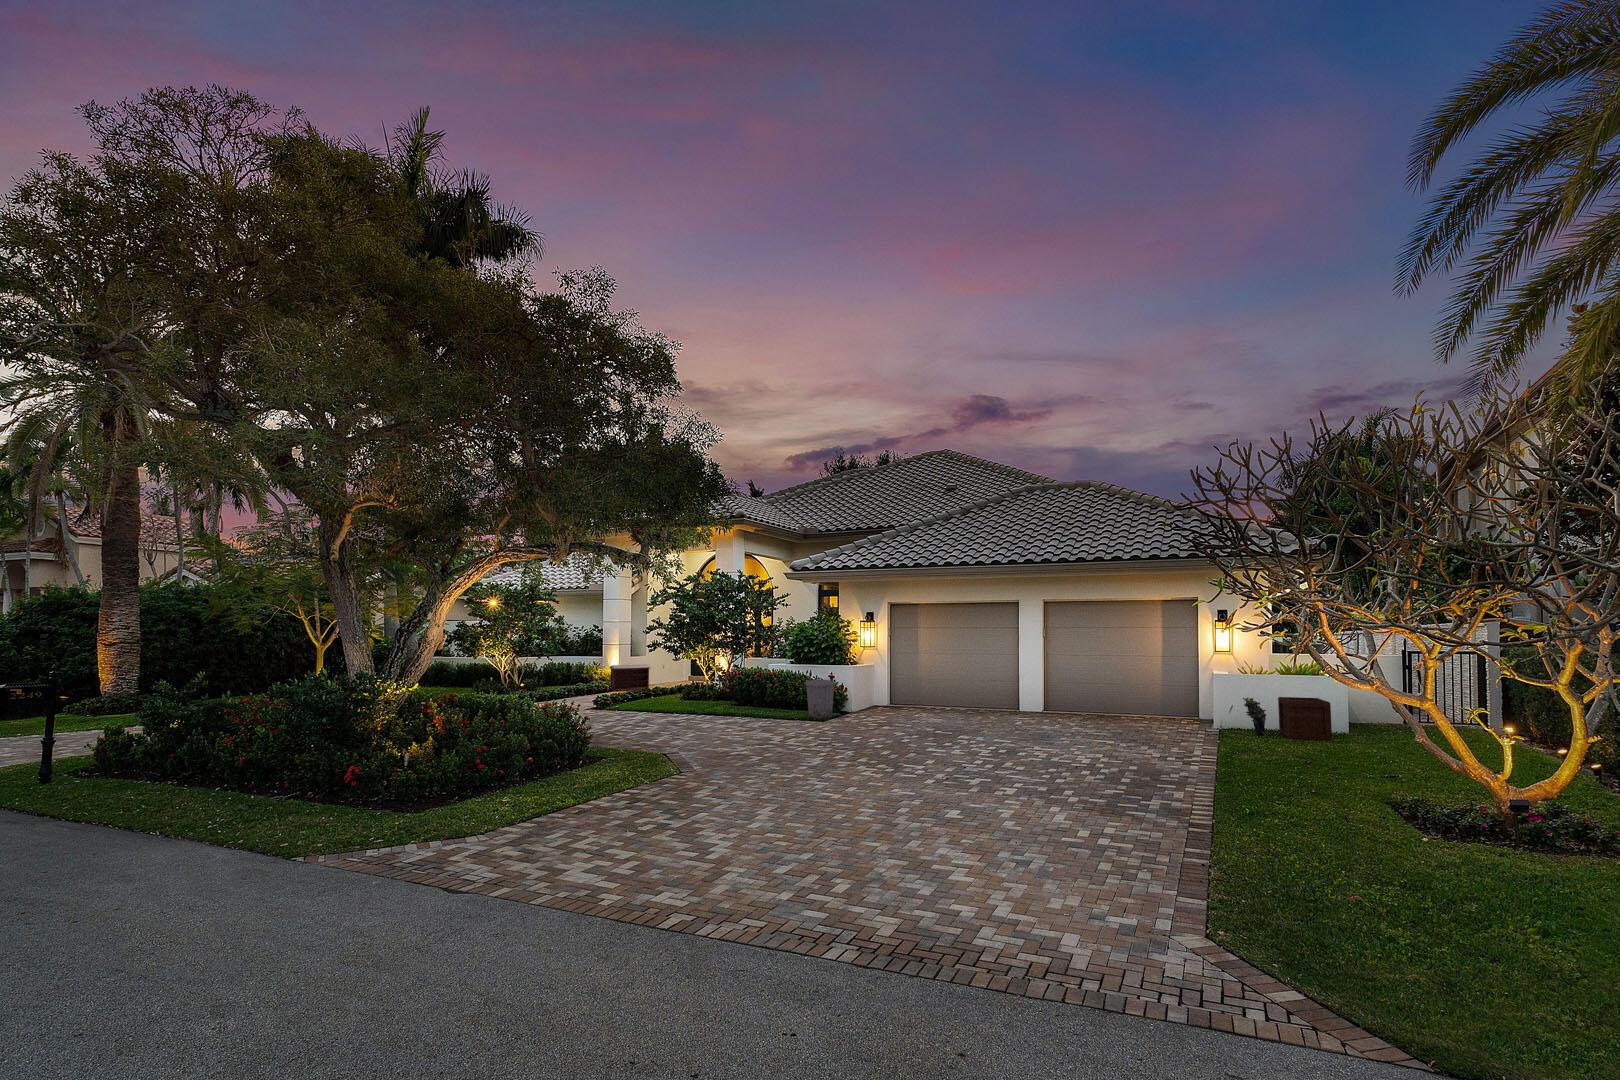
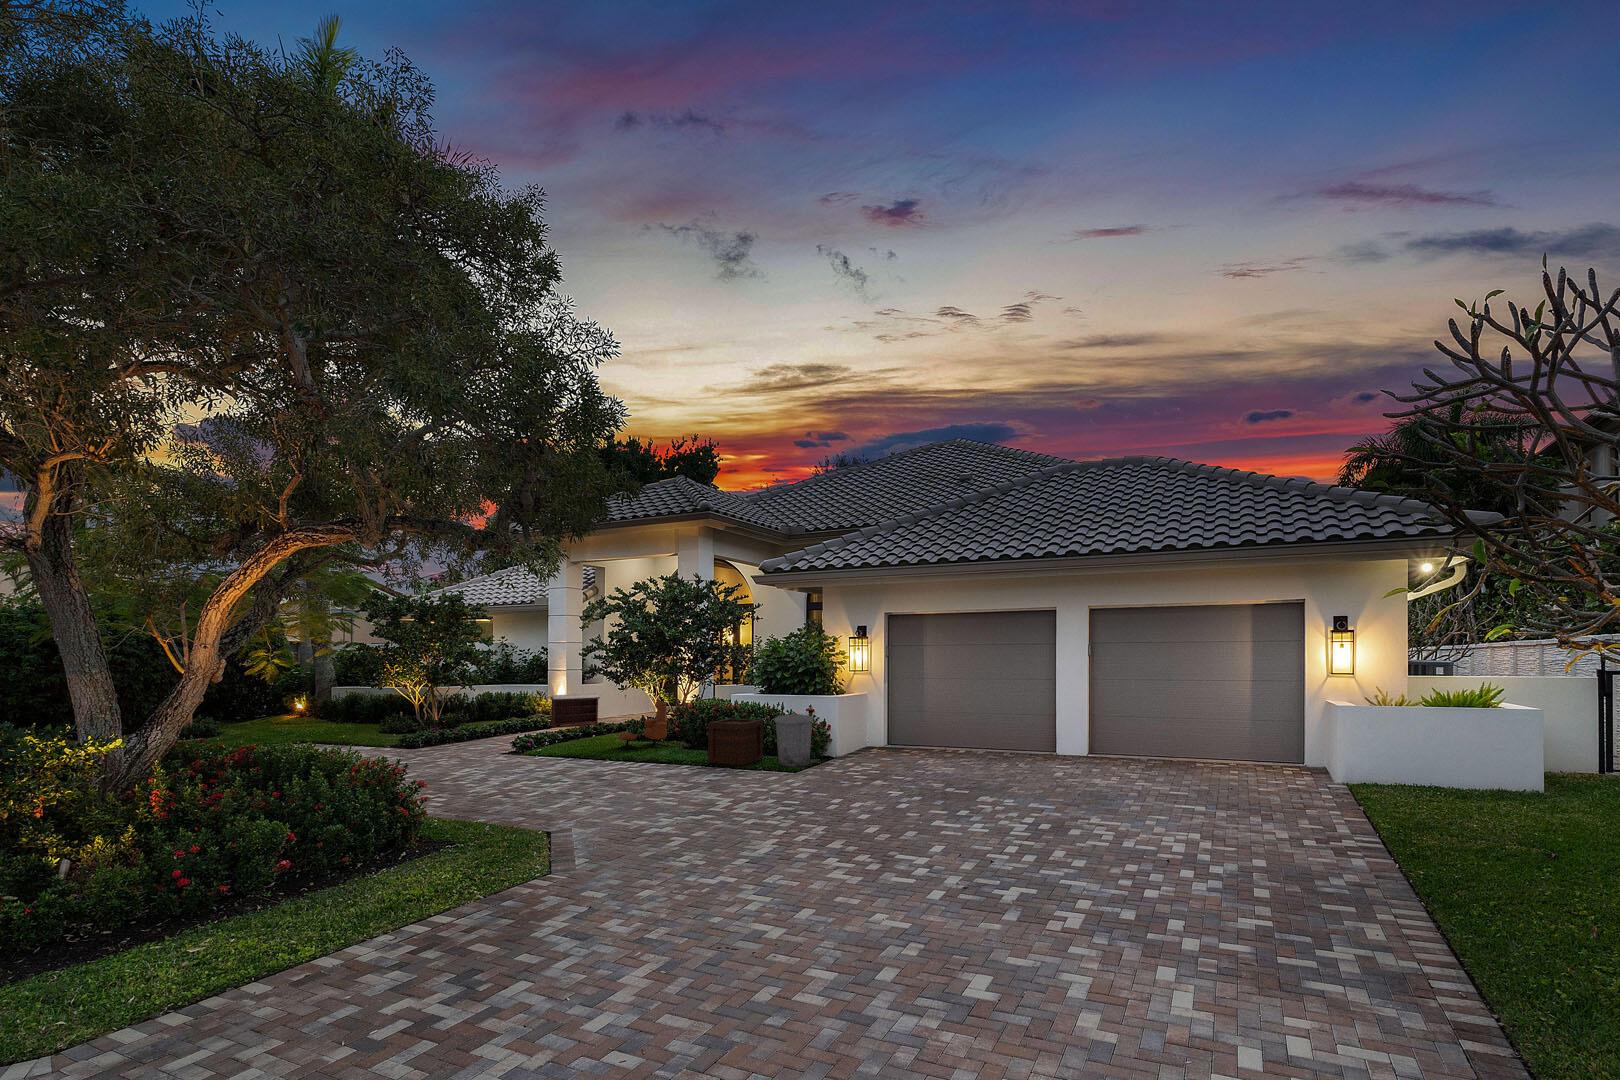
lounge chair: none [676,670,717,708] -> present [615,701,668,750]
potted plant: present [1243,697,1266,735] -> none [1382,739,1422,794]
wooden crate: present [1278,697,1332,740] -> present [708,718,763,766]

